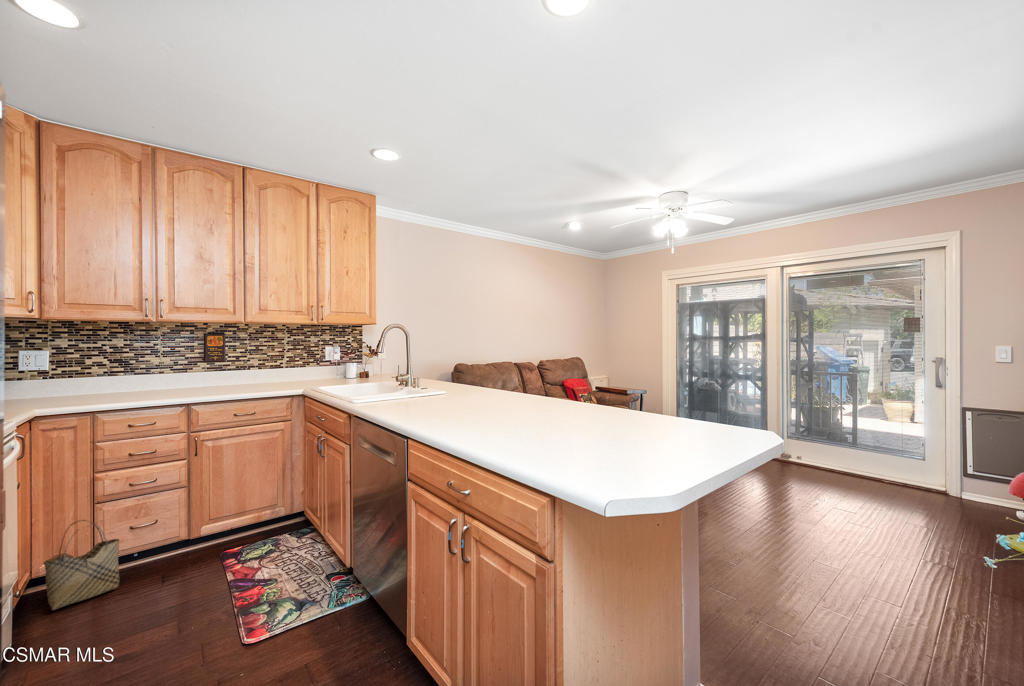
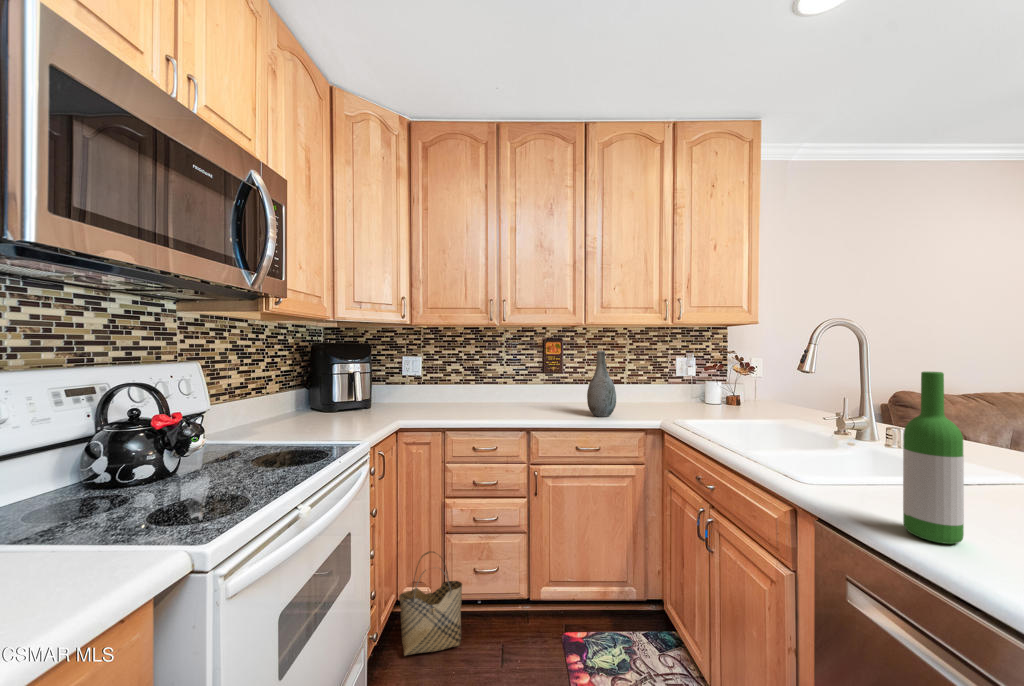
vase: none [245,342,270,391] -> present [587,351,616,417]
wine bottle: none [380,344,397,409] -> present [903,371,964,544]

